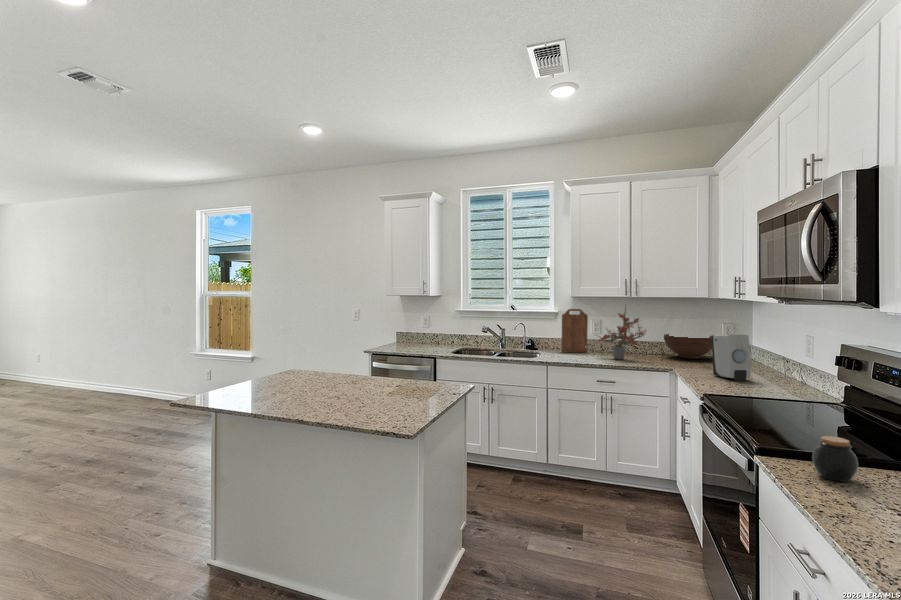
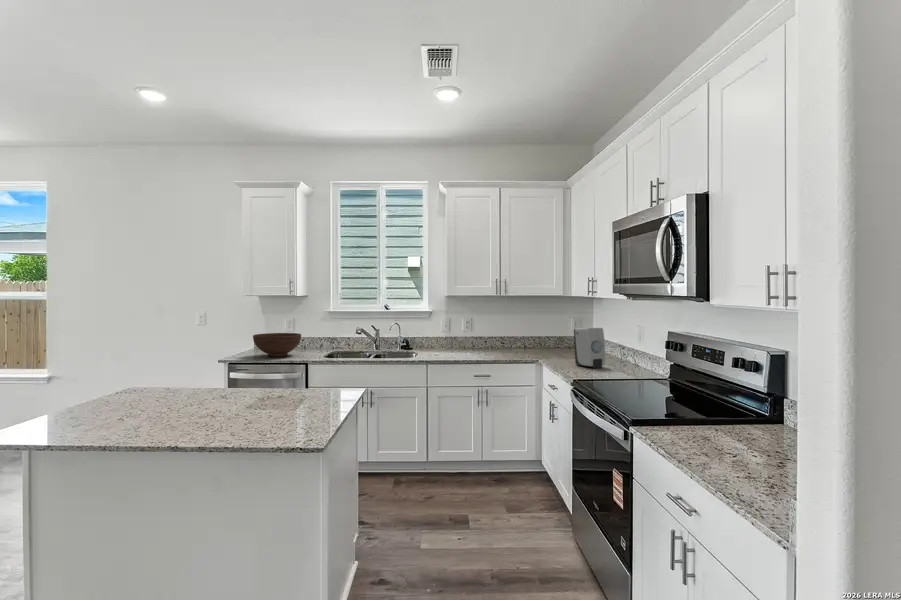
potted plant: present [598,308,646,359] -> none [467,302,517,355]
cutting board: present [561,309,588,352] -> none [435,308,460,350]
fruit bowl: present [664,334,712,359] -> present [253,333,301,357]
jar: present [812,436,858,481] -> none [672,405,703,439]

